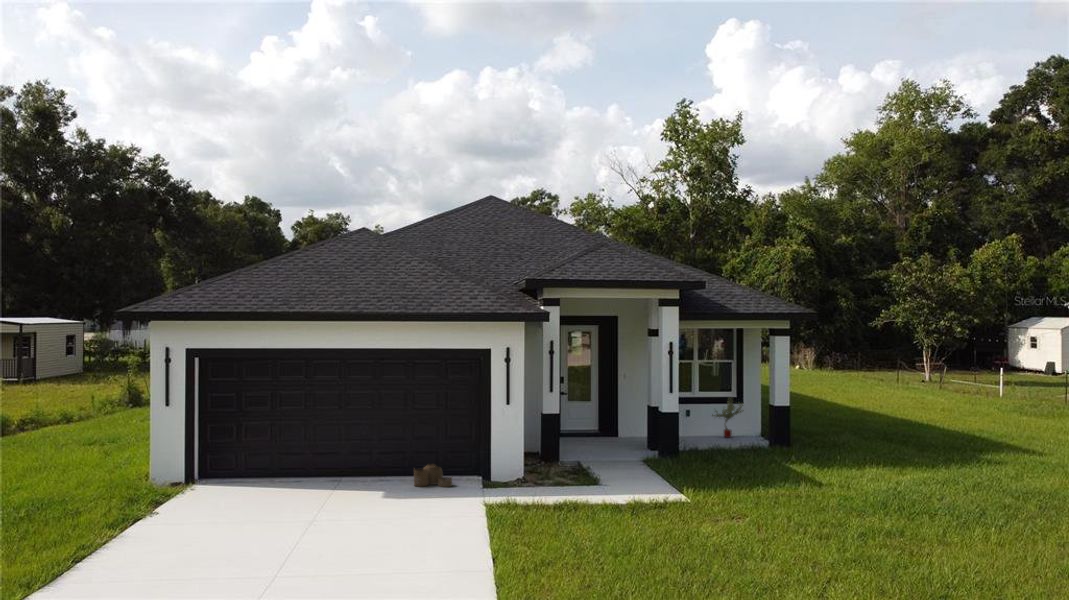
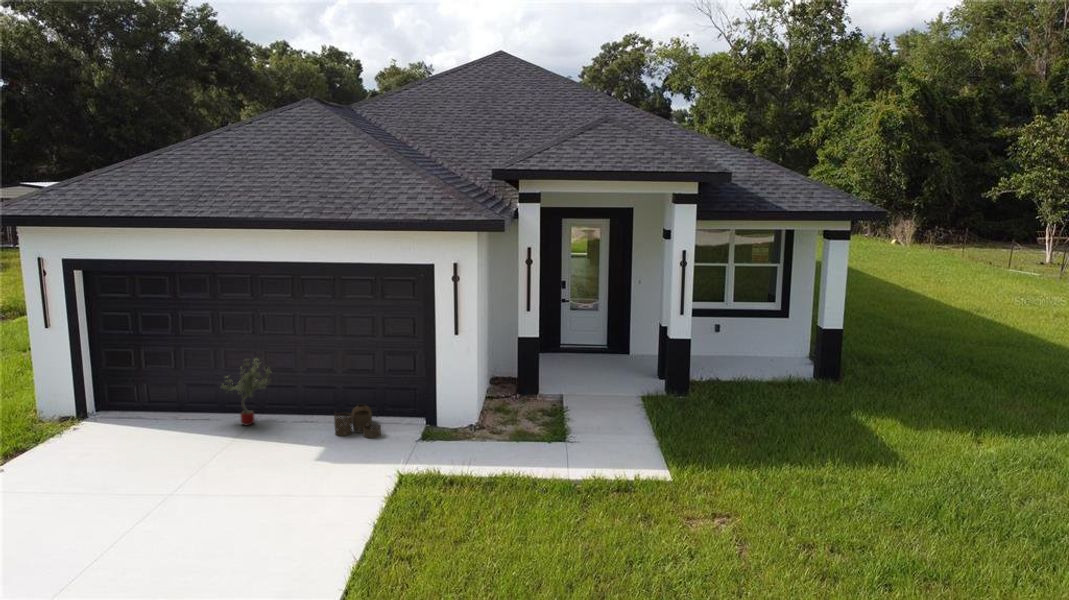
potted tree: present [712,399,744,438] -> present [222,359,271,425]

